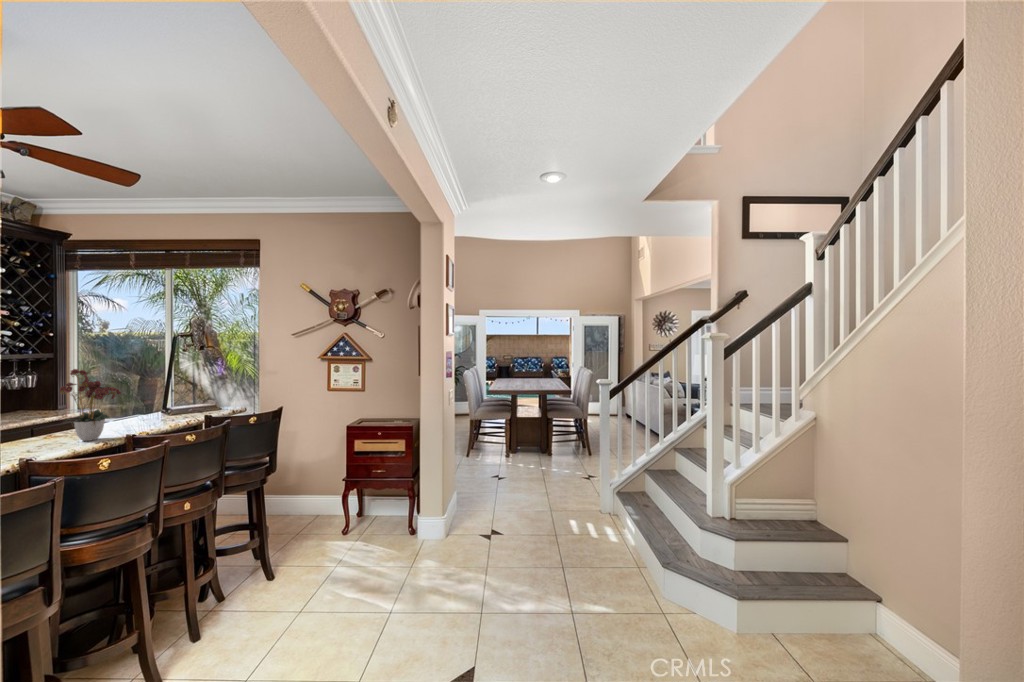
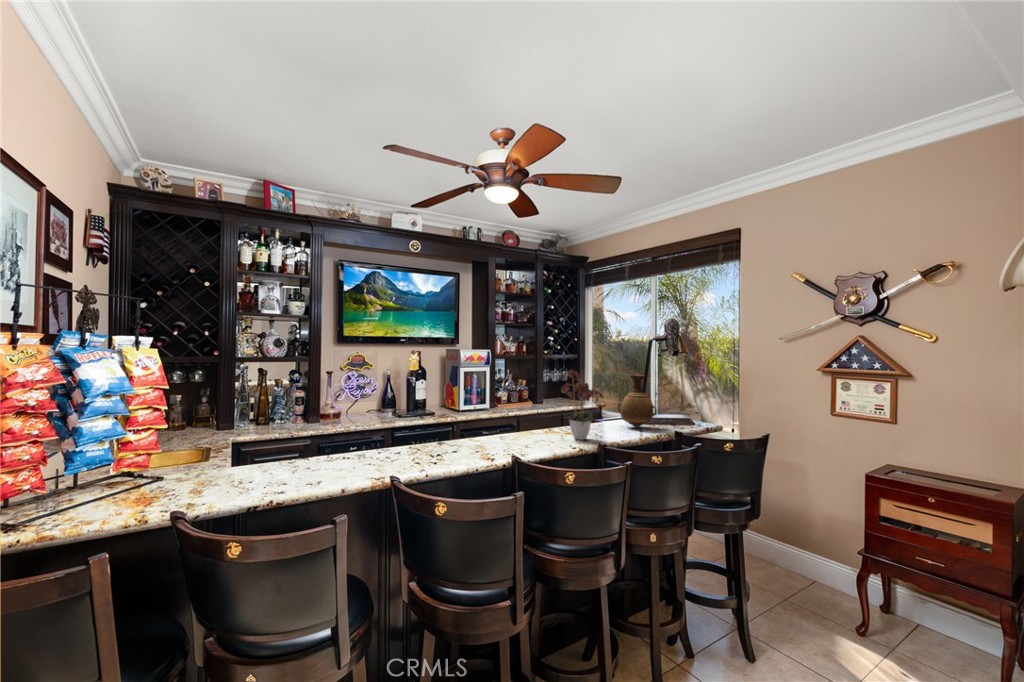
vase: none [133,370,180,421] -> present [618,375,657,428]

